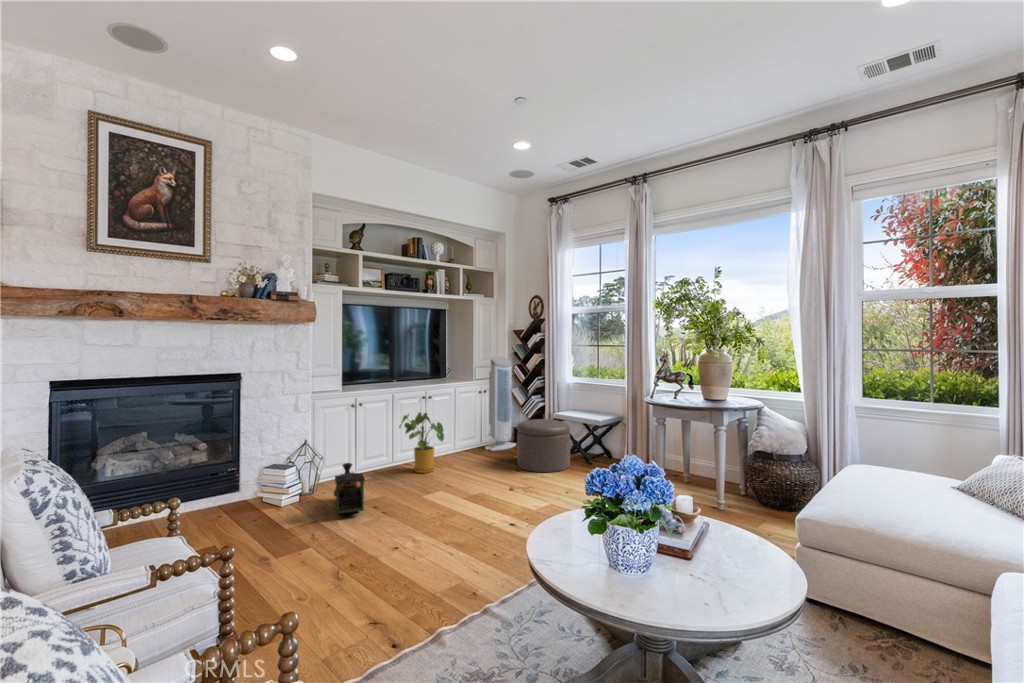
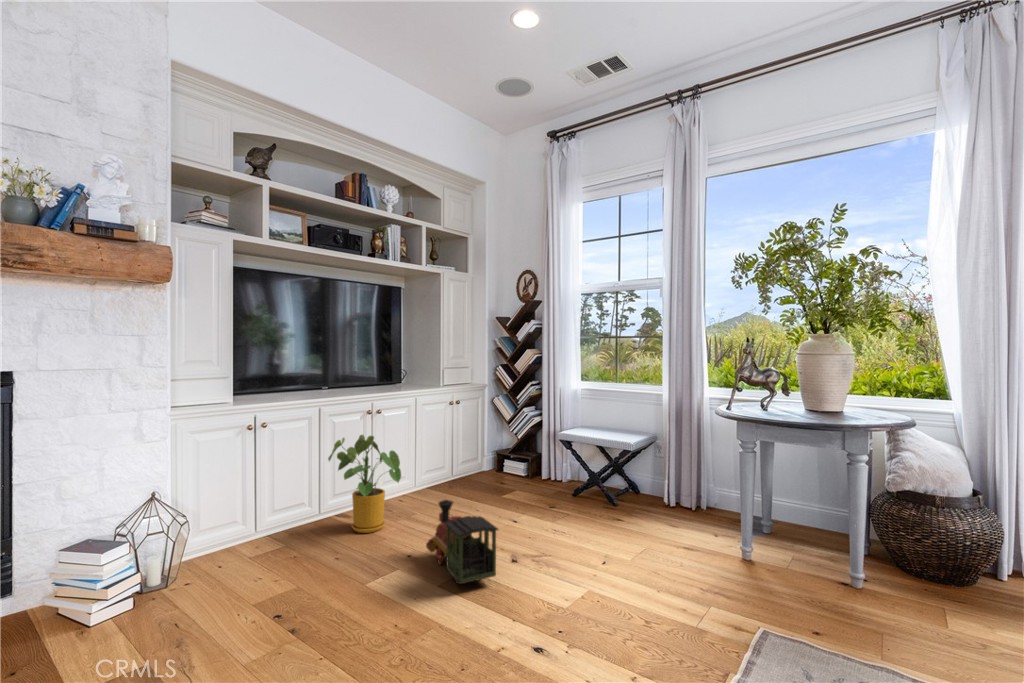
air purifier: present [485,356,516,451] -> none [458,352,501,488]
ottoman: present [517,419,570,472] -> none [512,441,591,524]
toy train: present [334,463,365,515] -> present [426,500,498,584]

